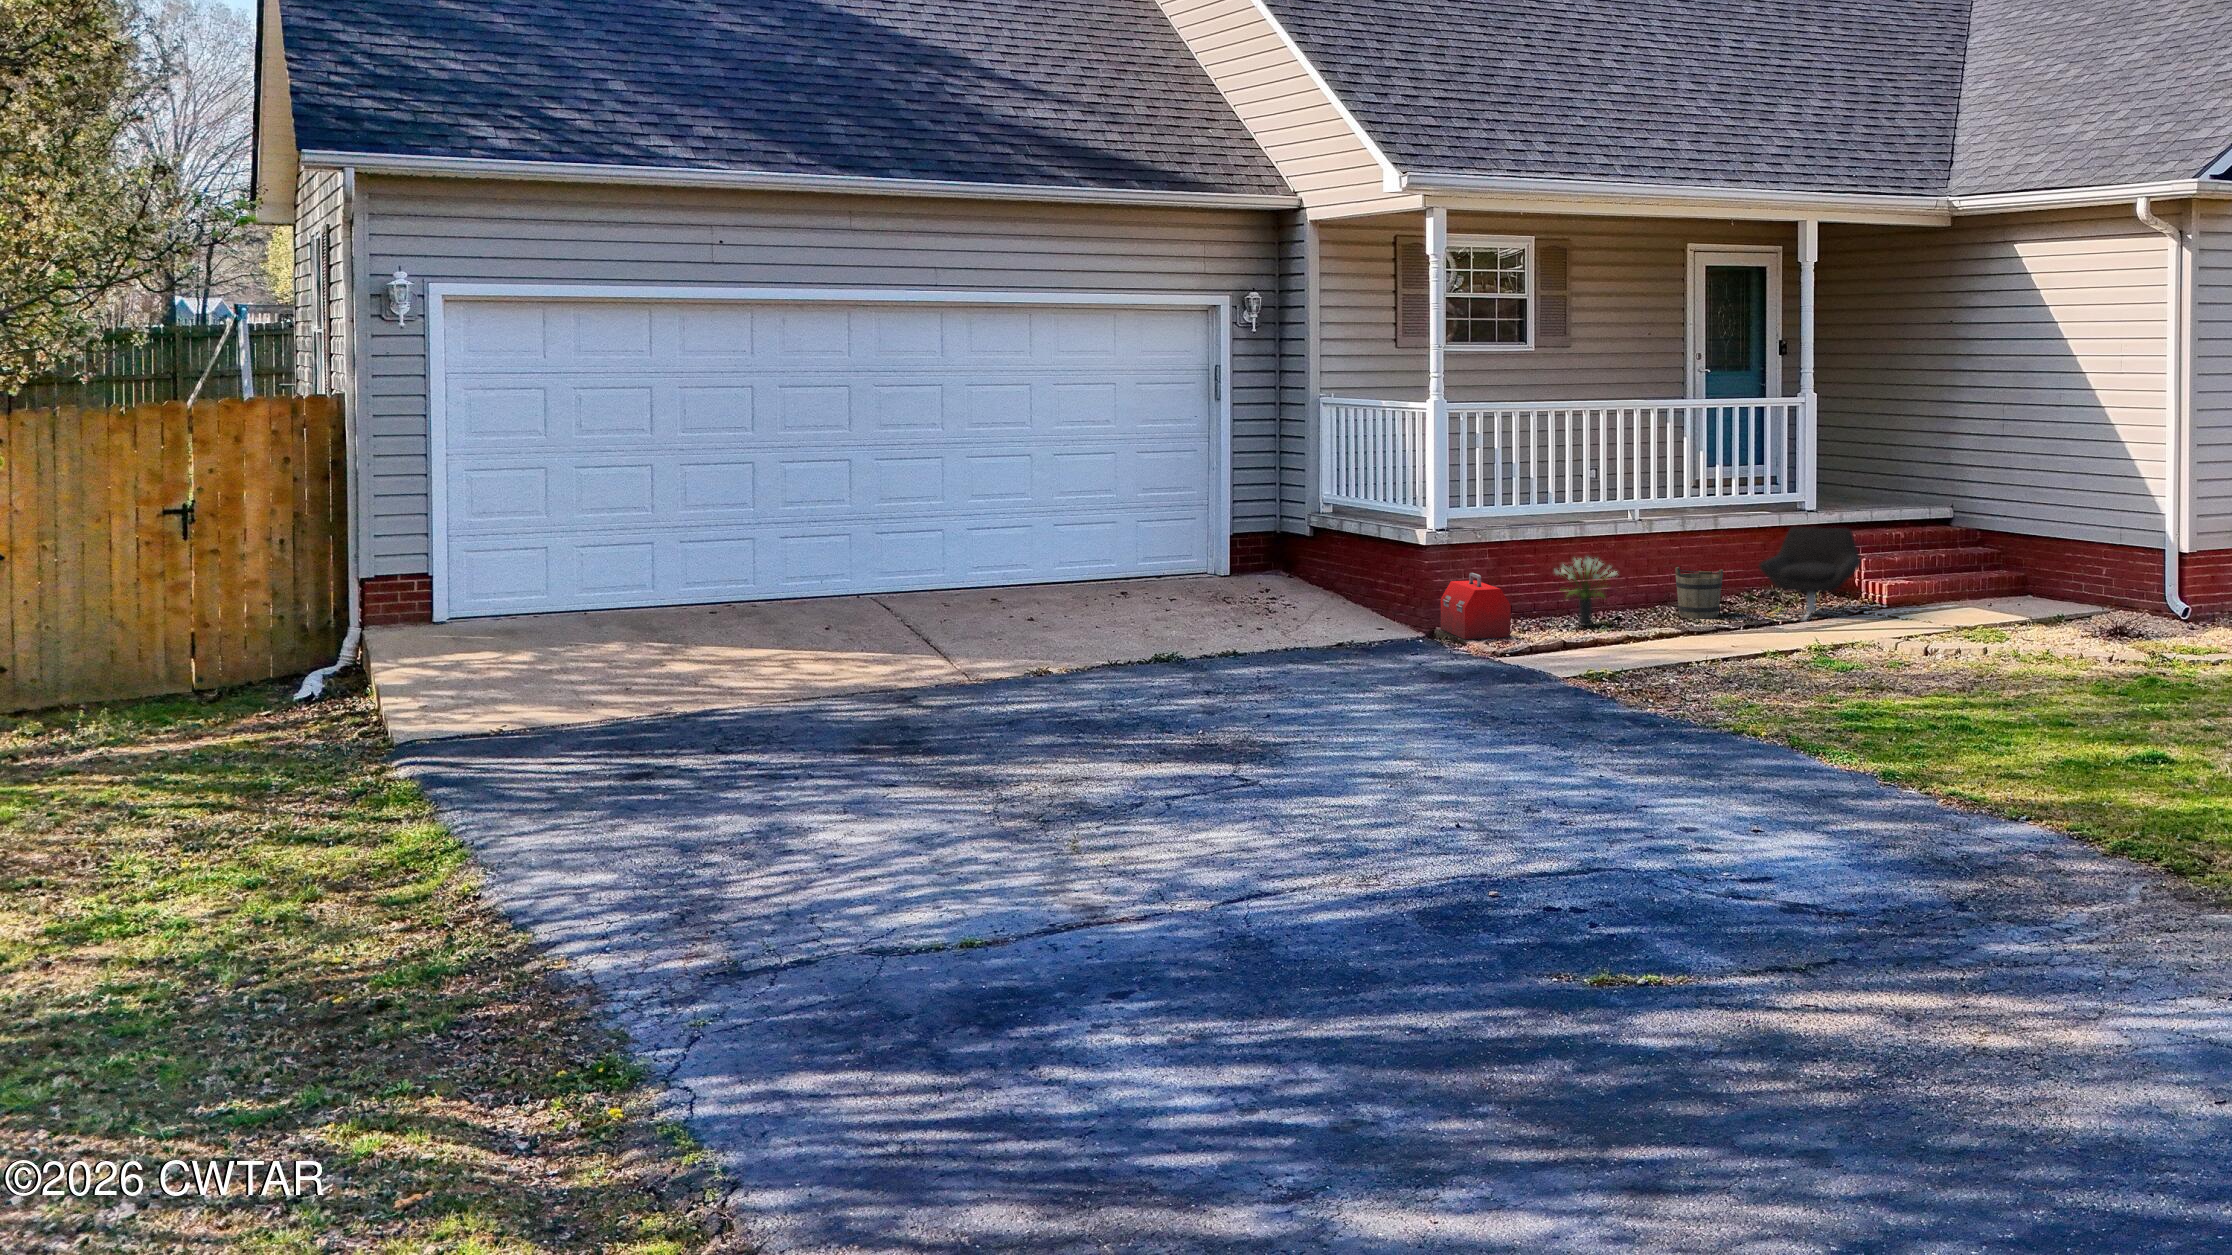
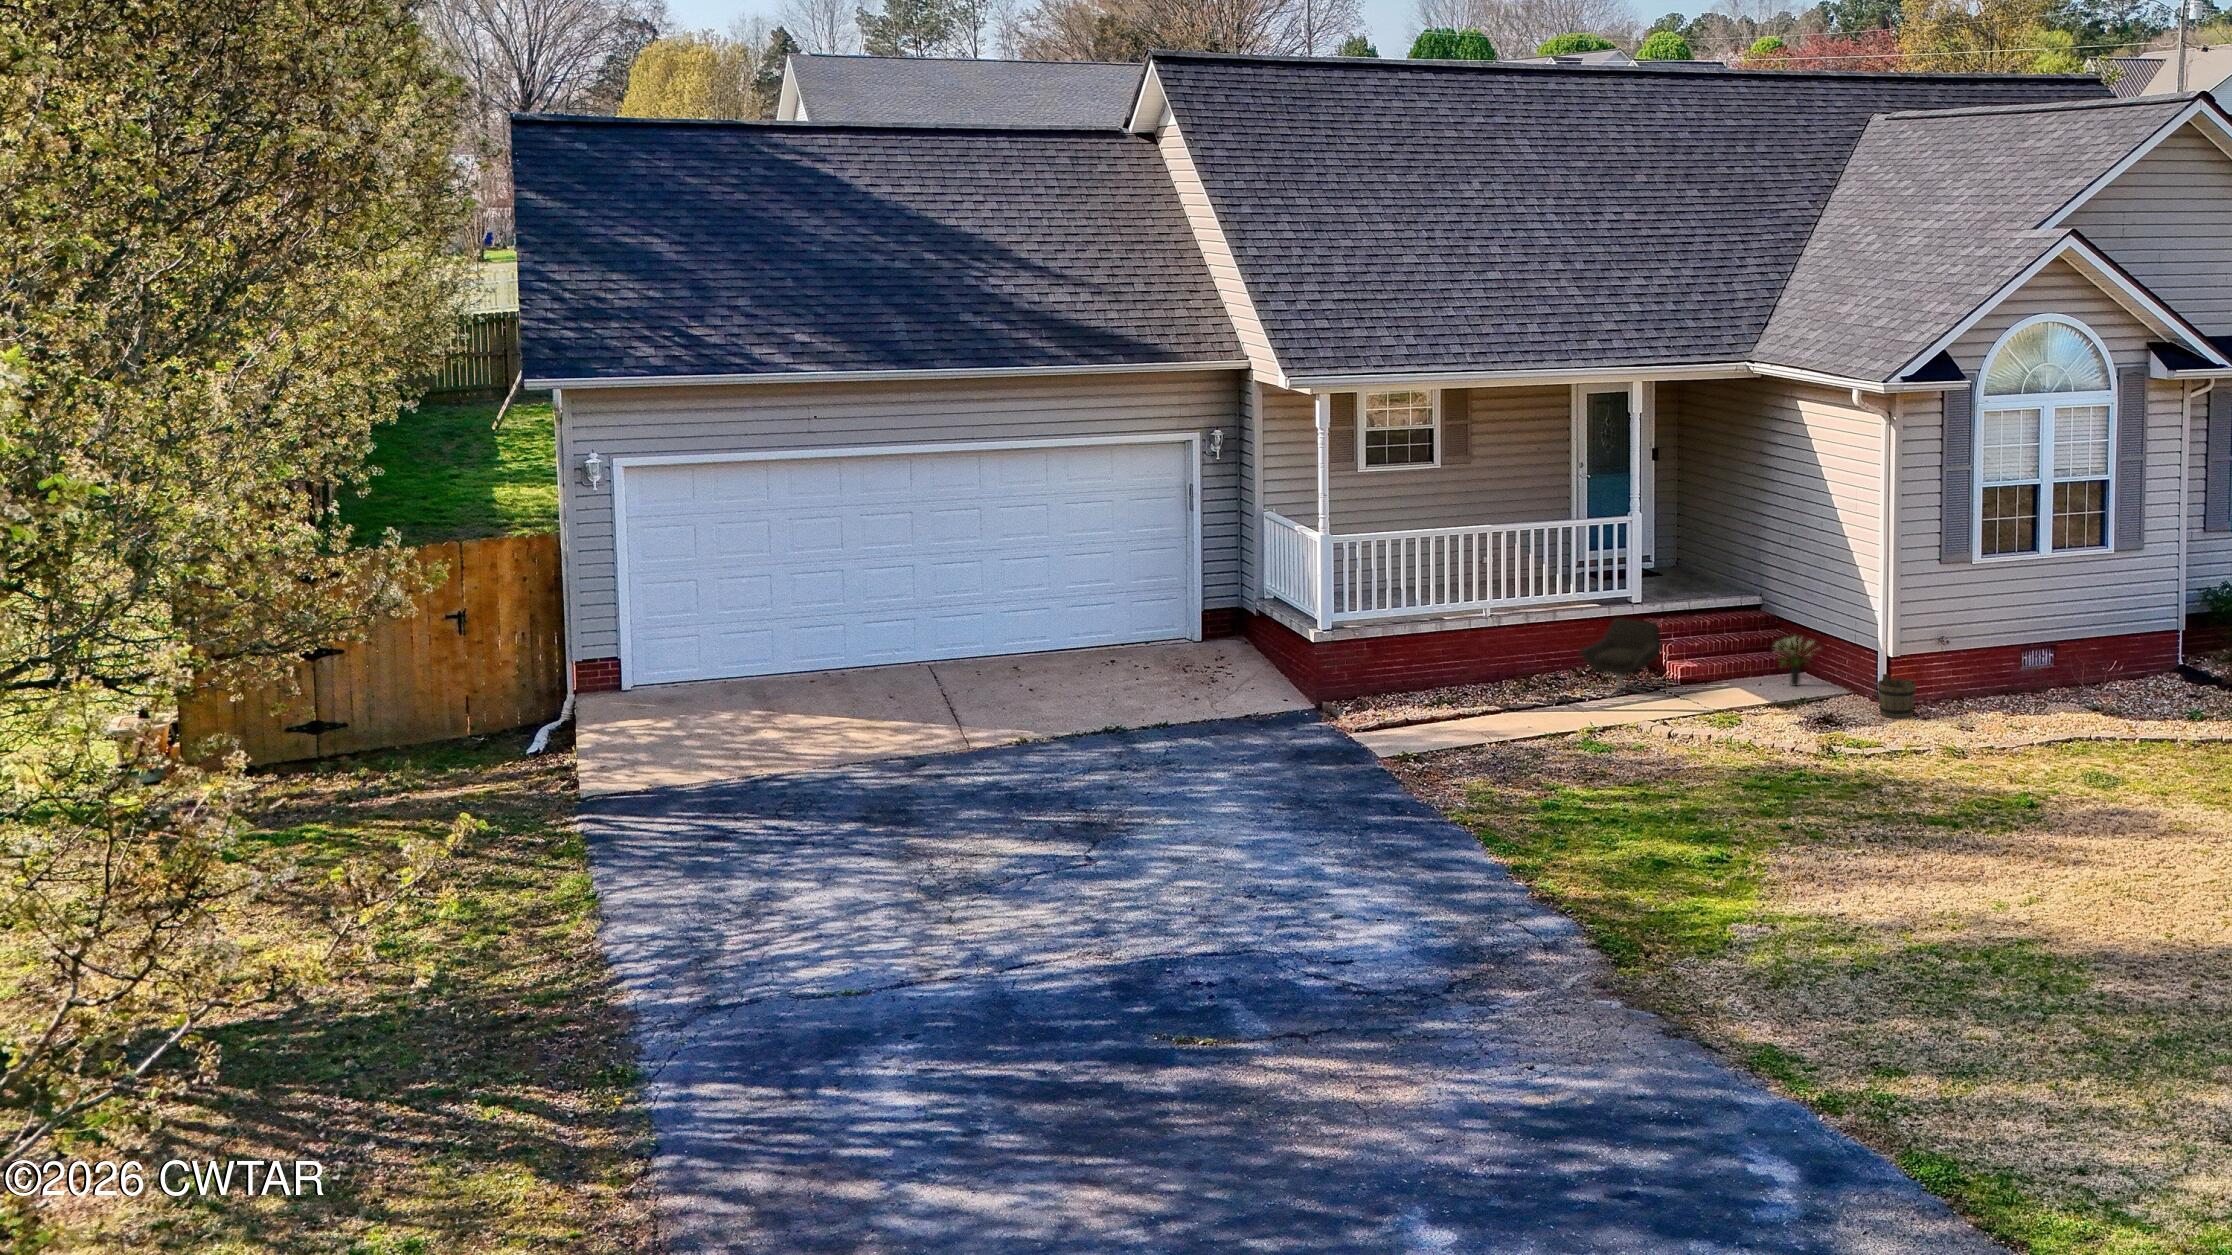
potted plant: present [1554,557,1617,626] -> present [1775,637,1815,686]
bucket: present [1675,567,1723,618] -> present [1878,674,1916,719]
toolbox: present [1441,573,1511,639] -> none [1328,661,1372,713]

